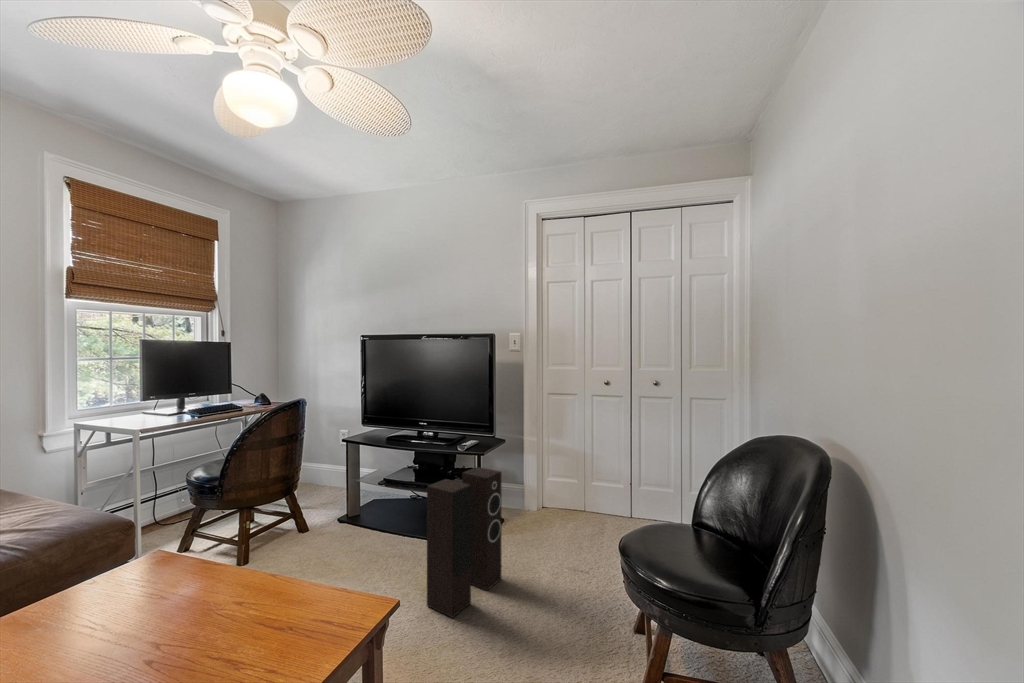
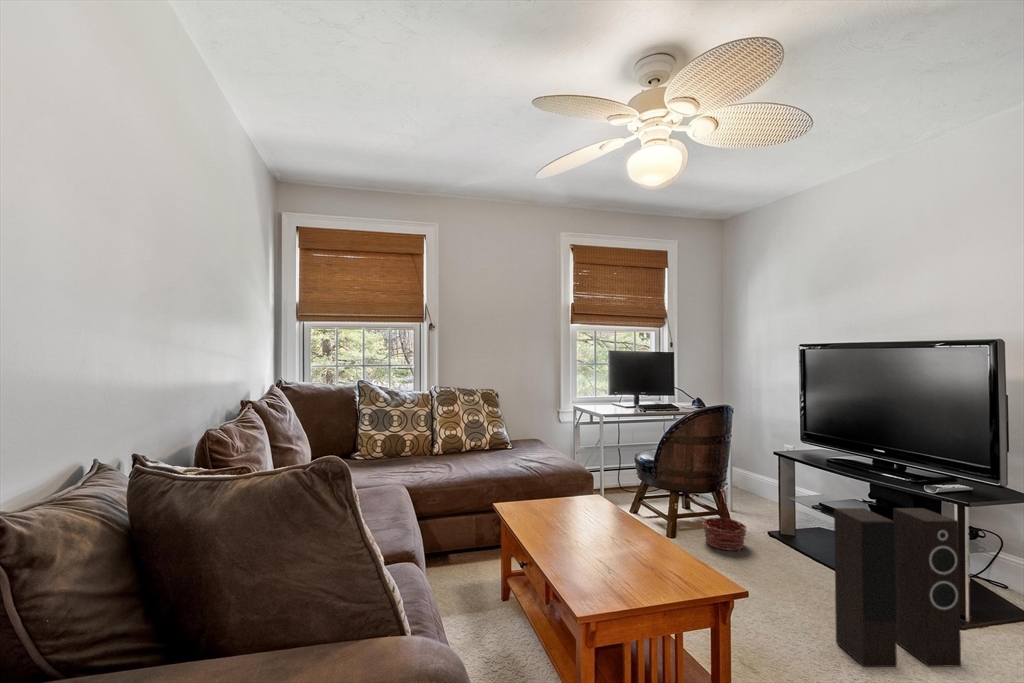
basket: none [279,489,326,555] -> present [703,489,746,550]

